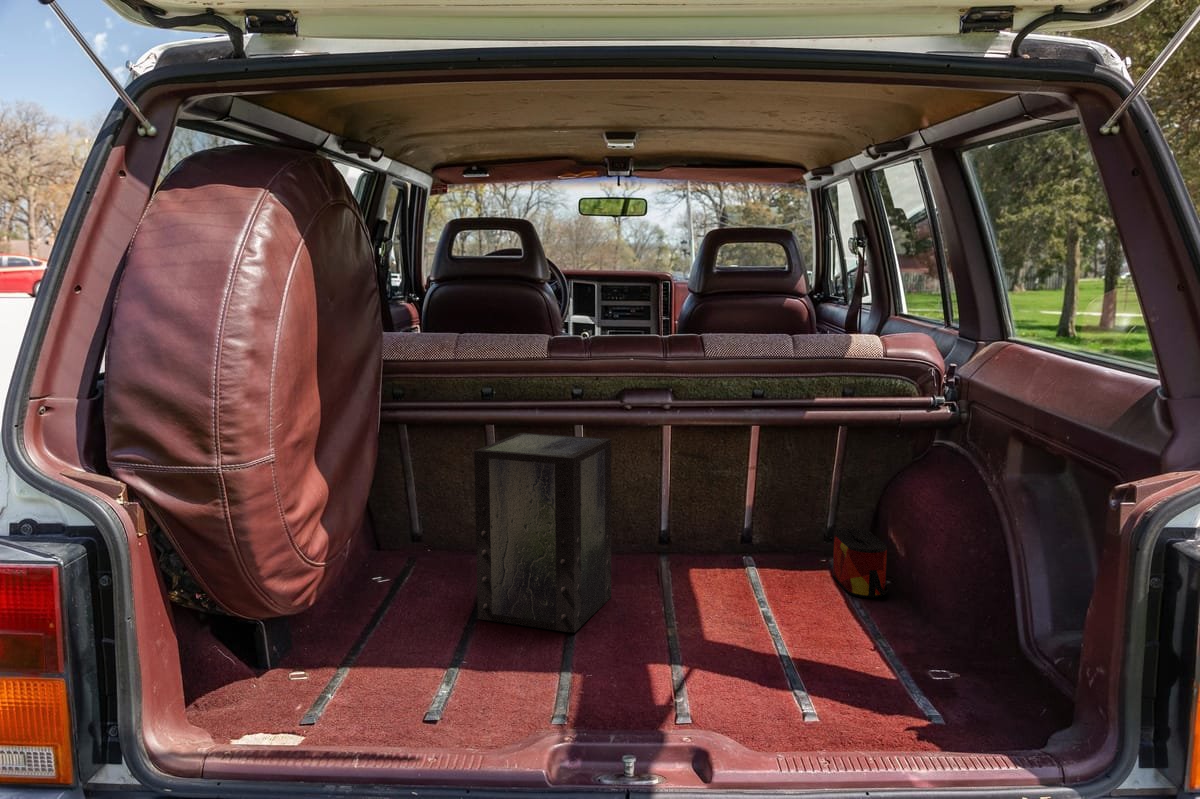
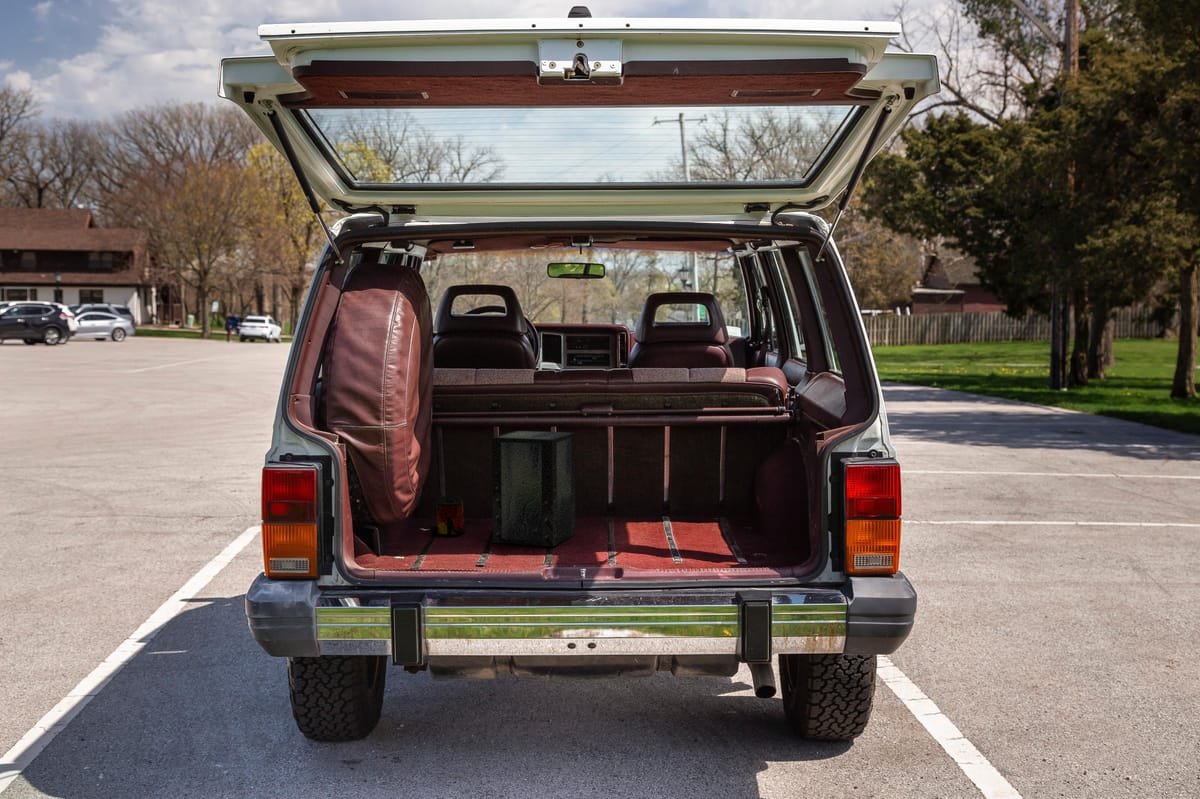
bag: present [833,527,888,598] -> present [437,495,465,536]

